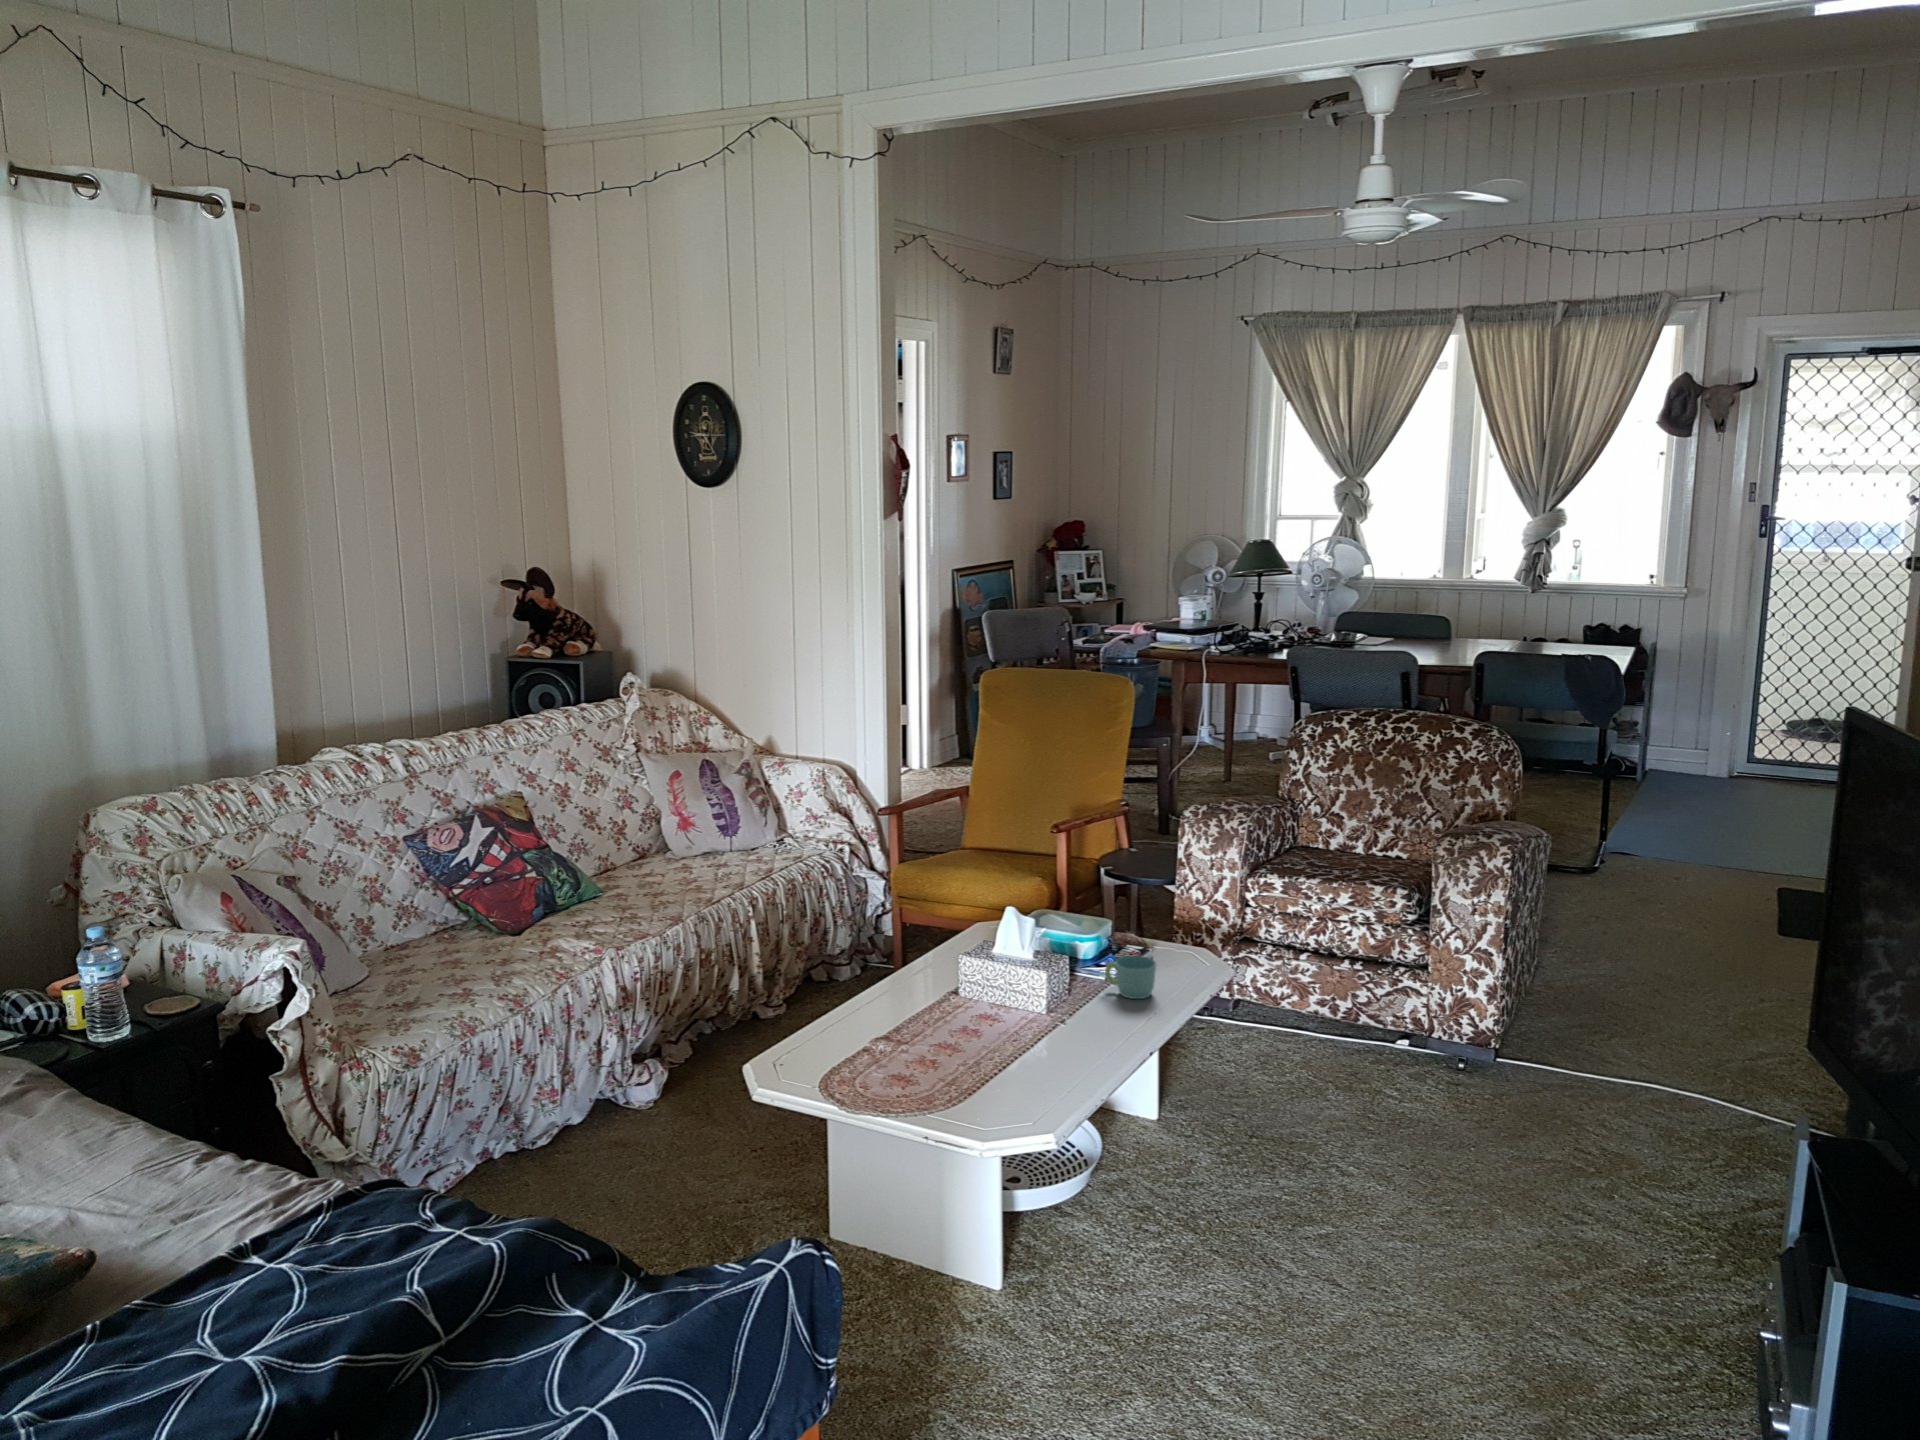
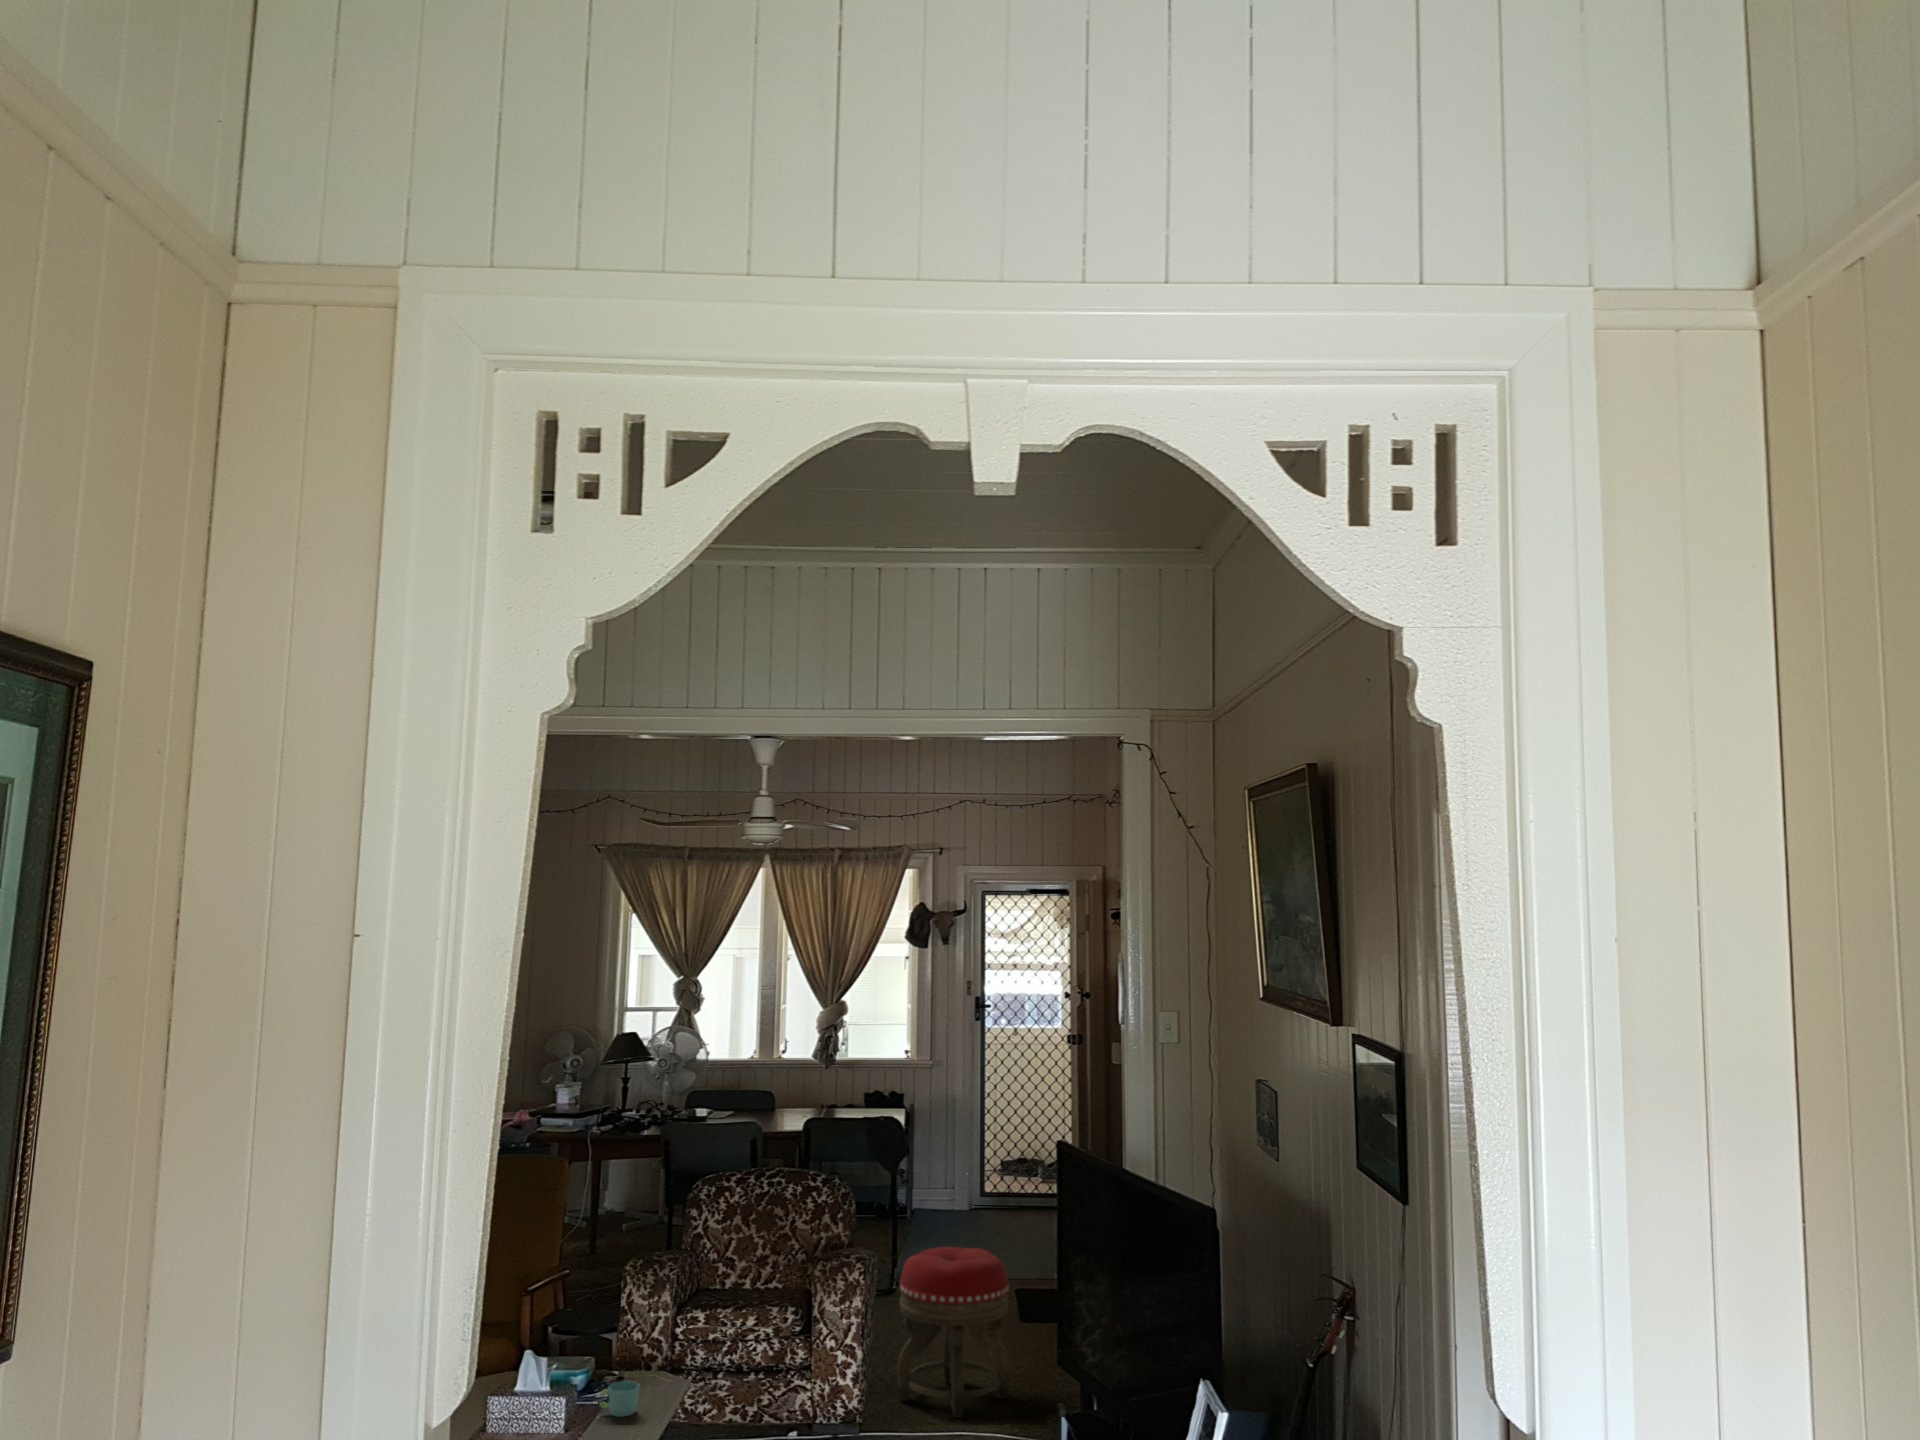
footstool: none [1565,835,1753,1065] -> present [897,1247,1010,1418]

